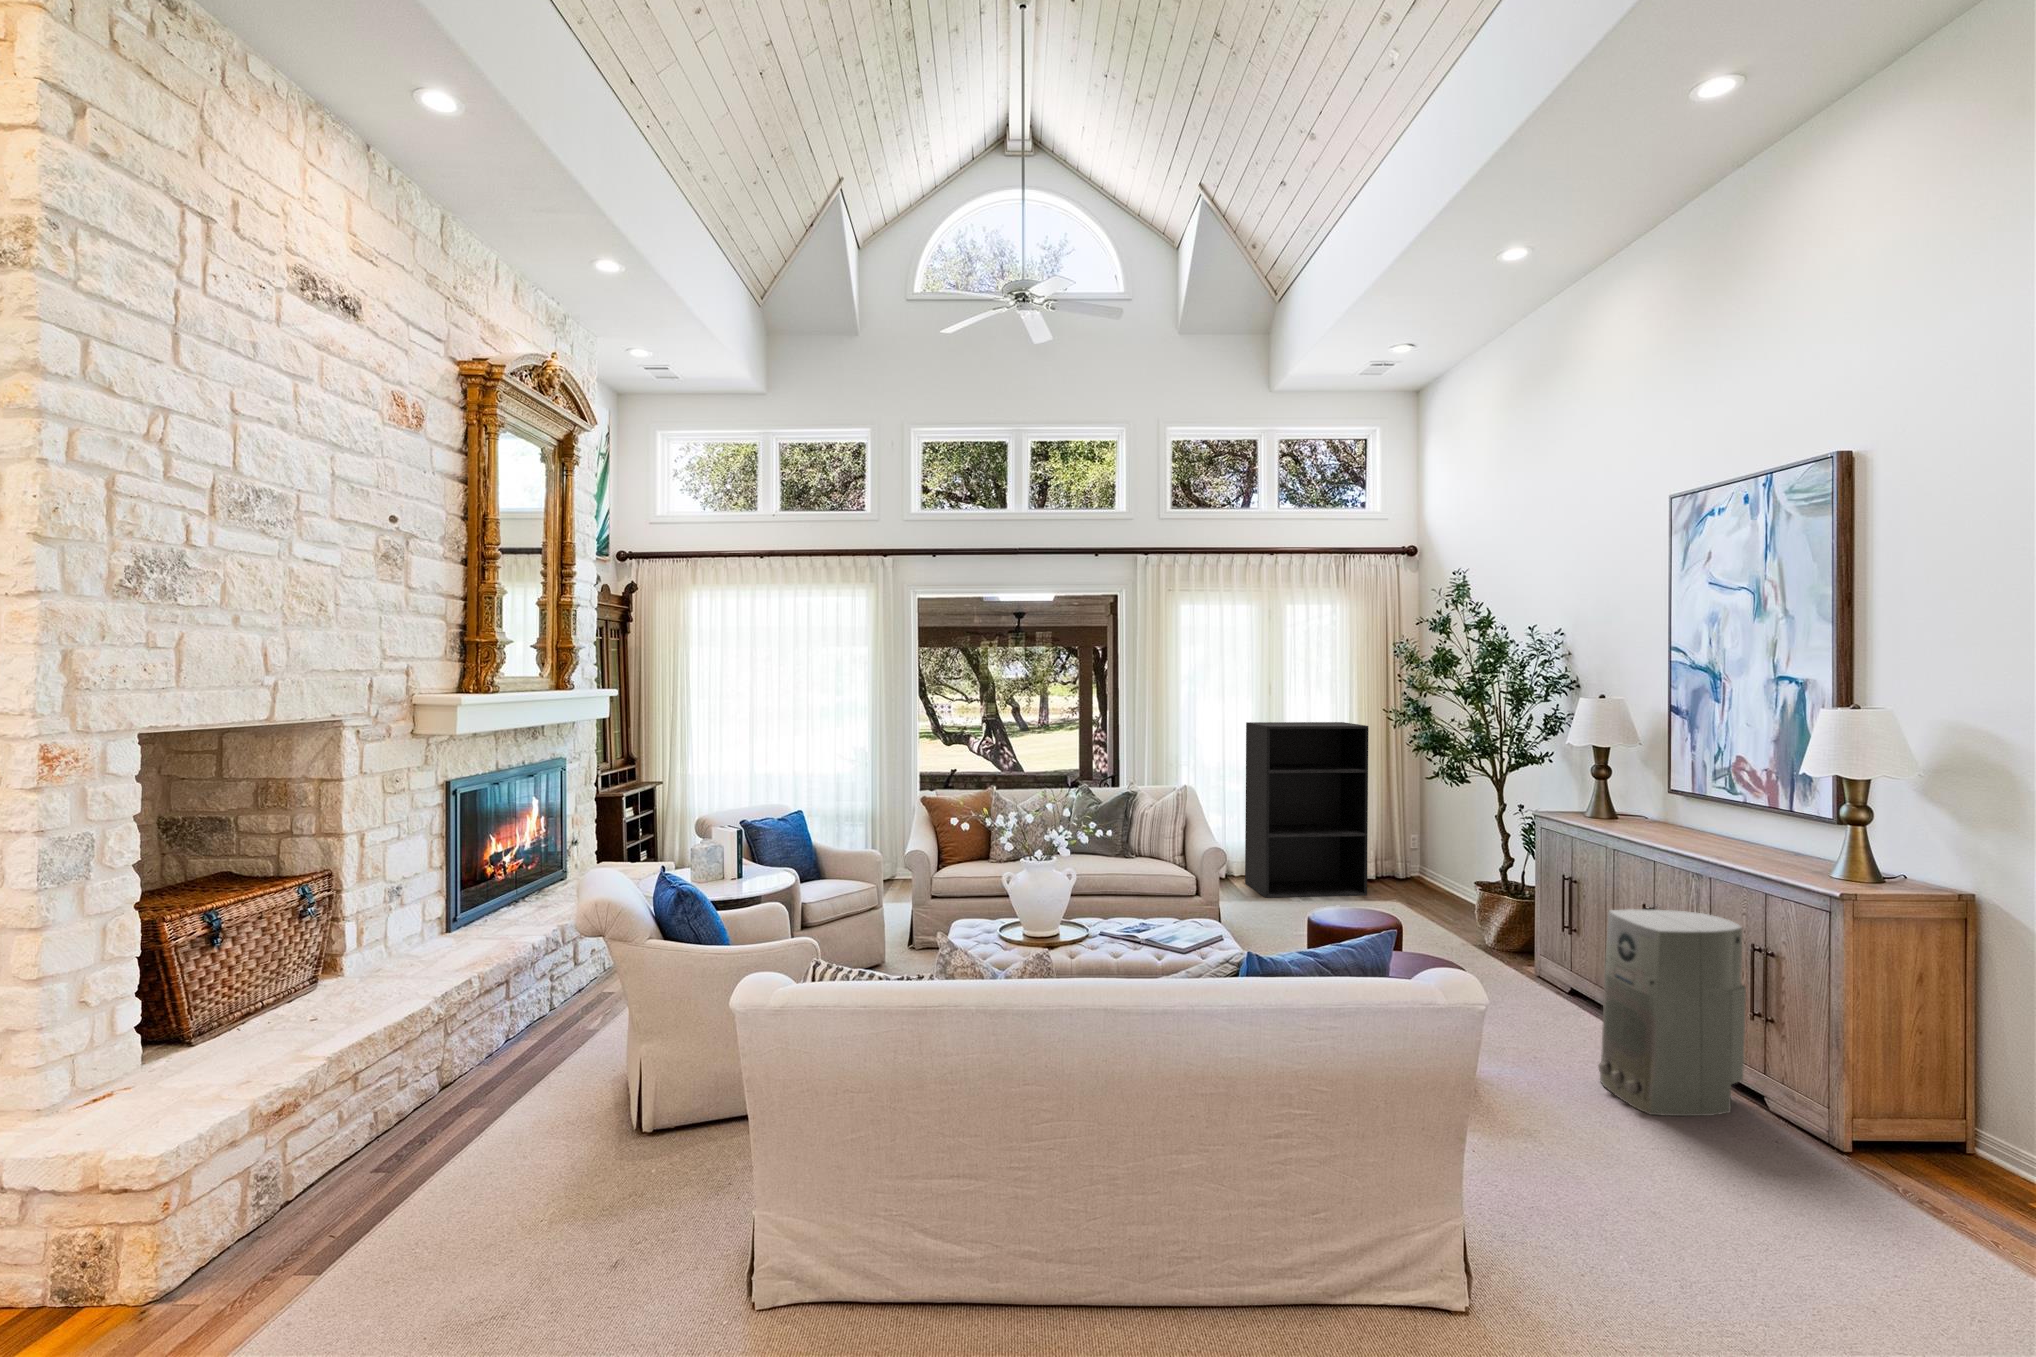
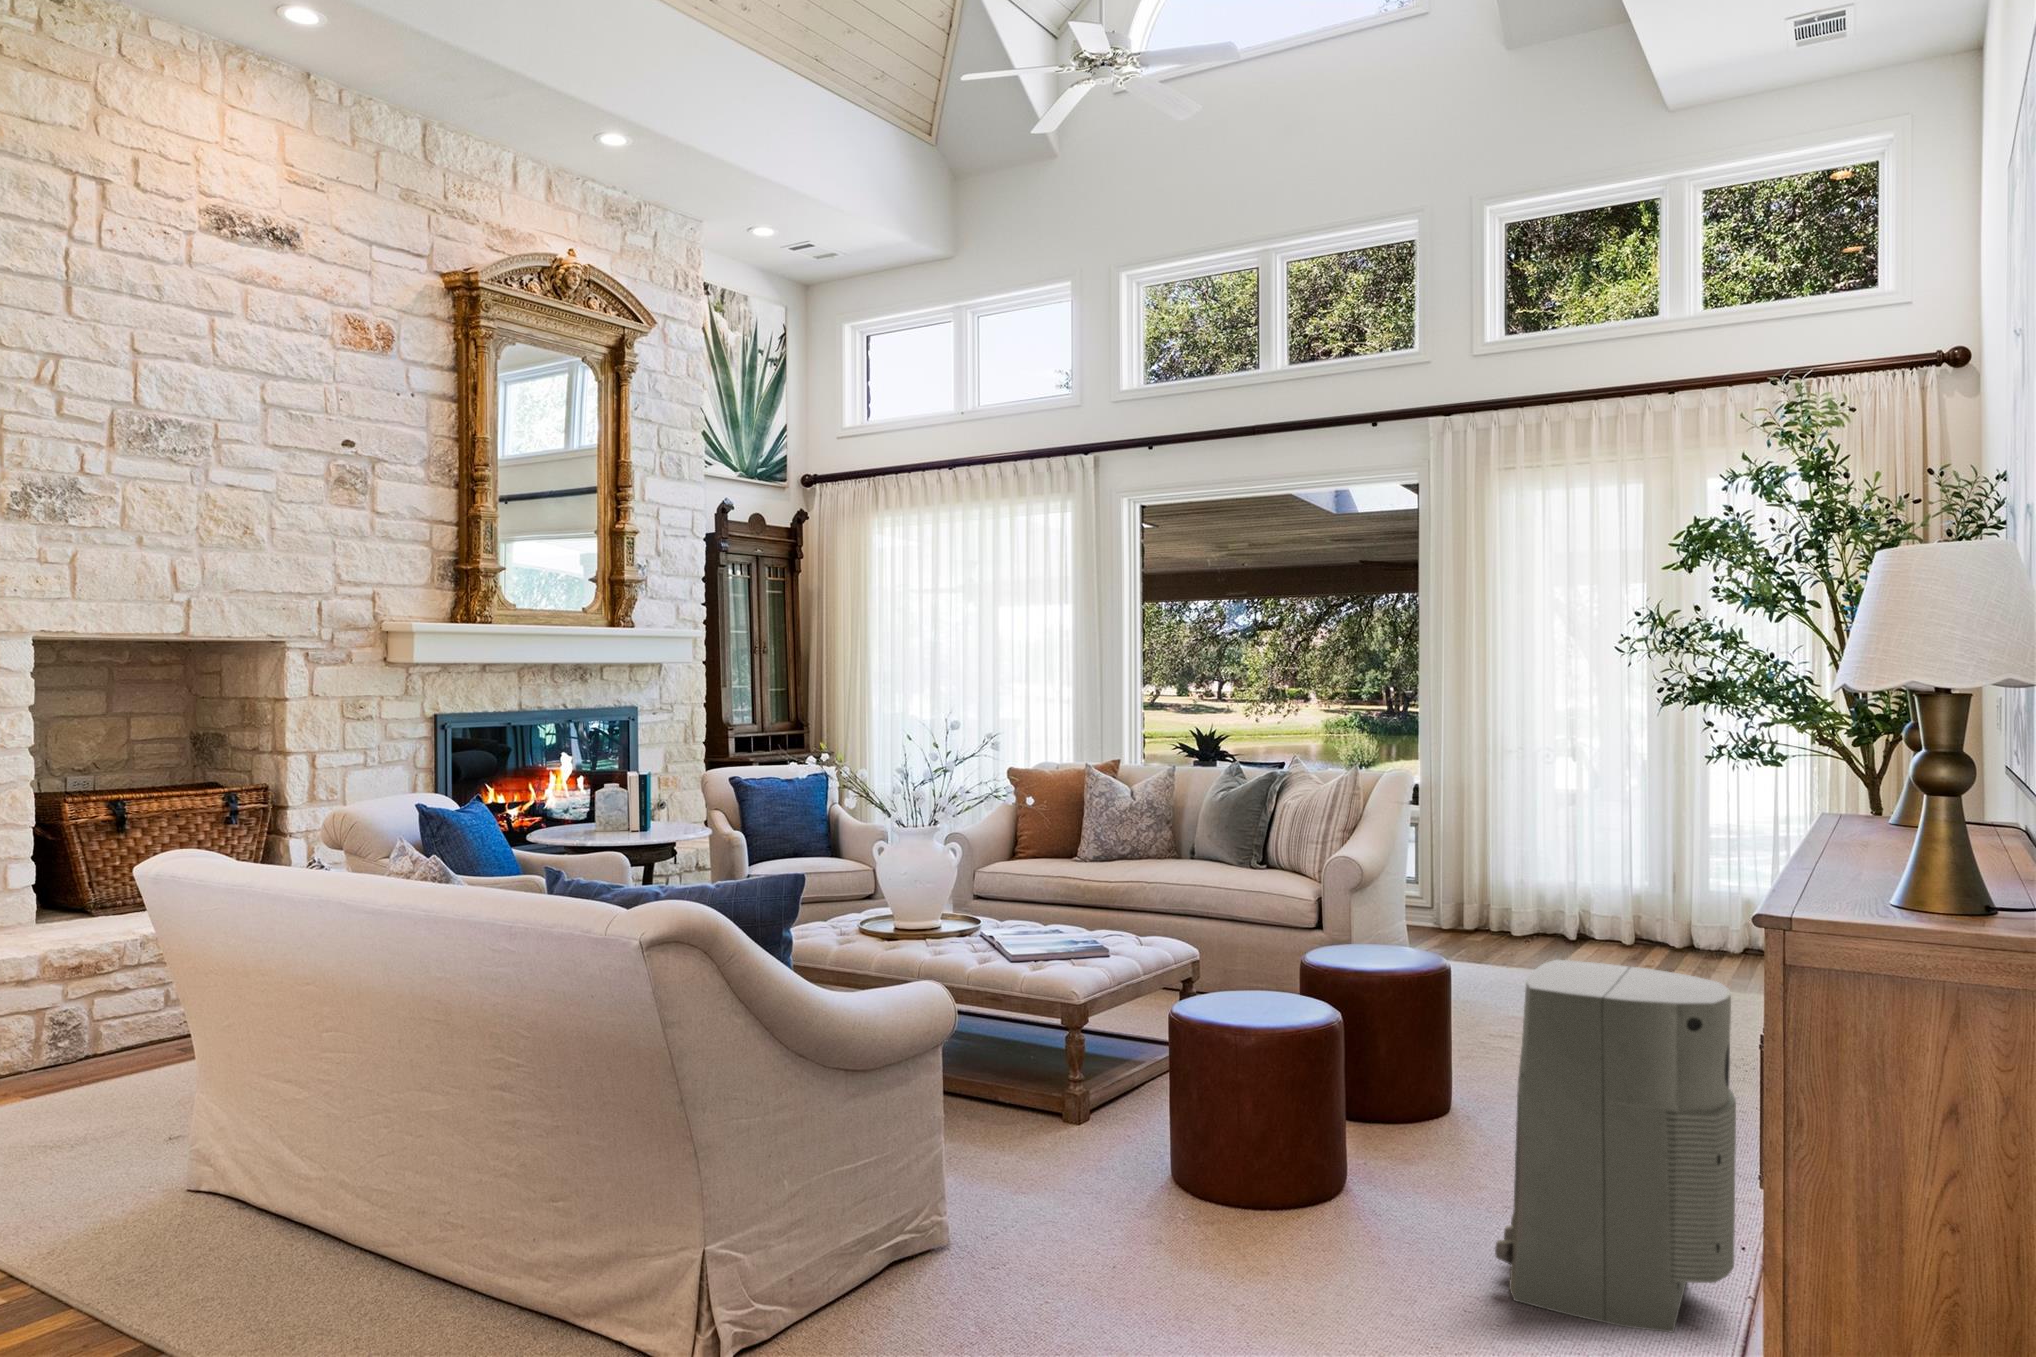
bookshelf: present [1245,722,1368,898] -> none [1569,685,1765,984]

